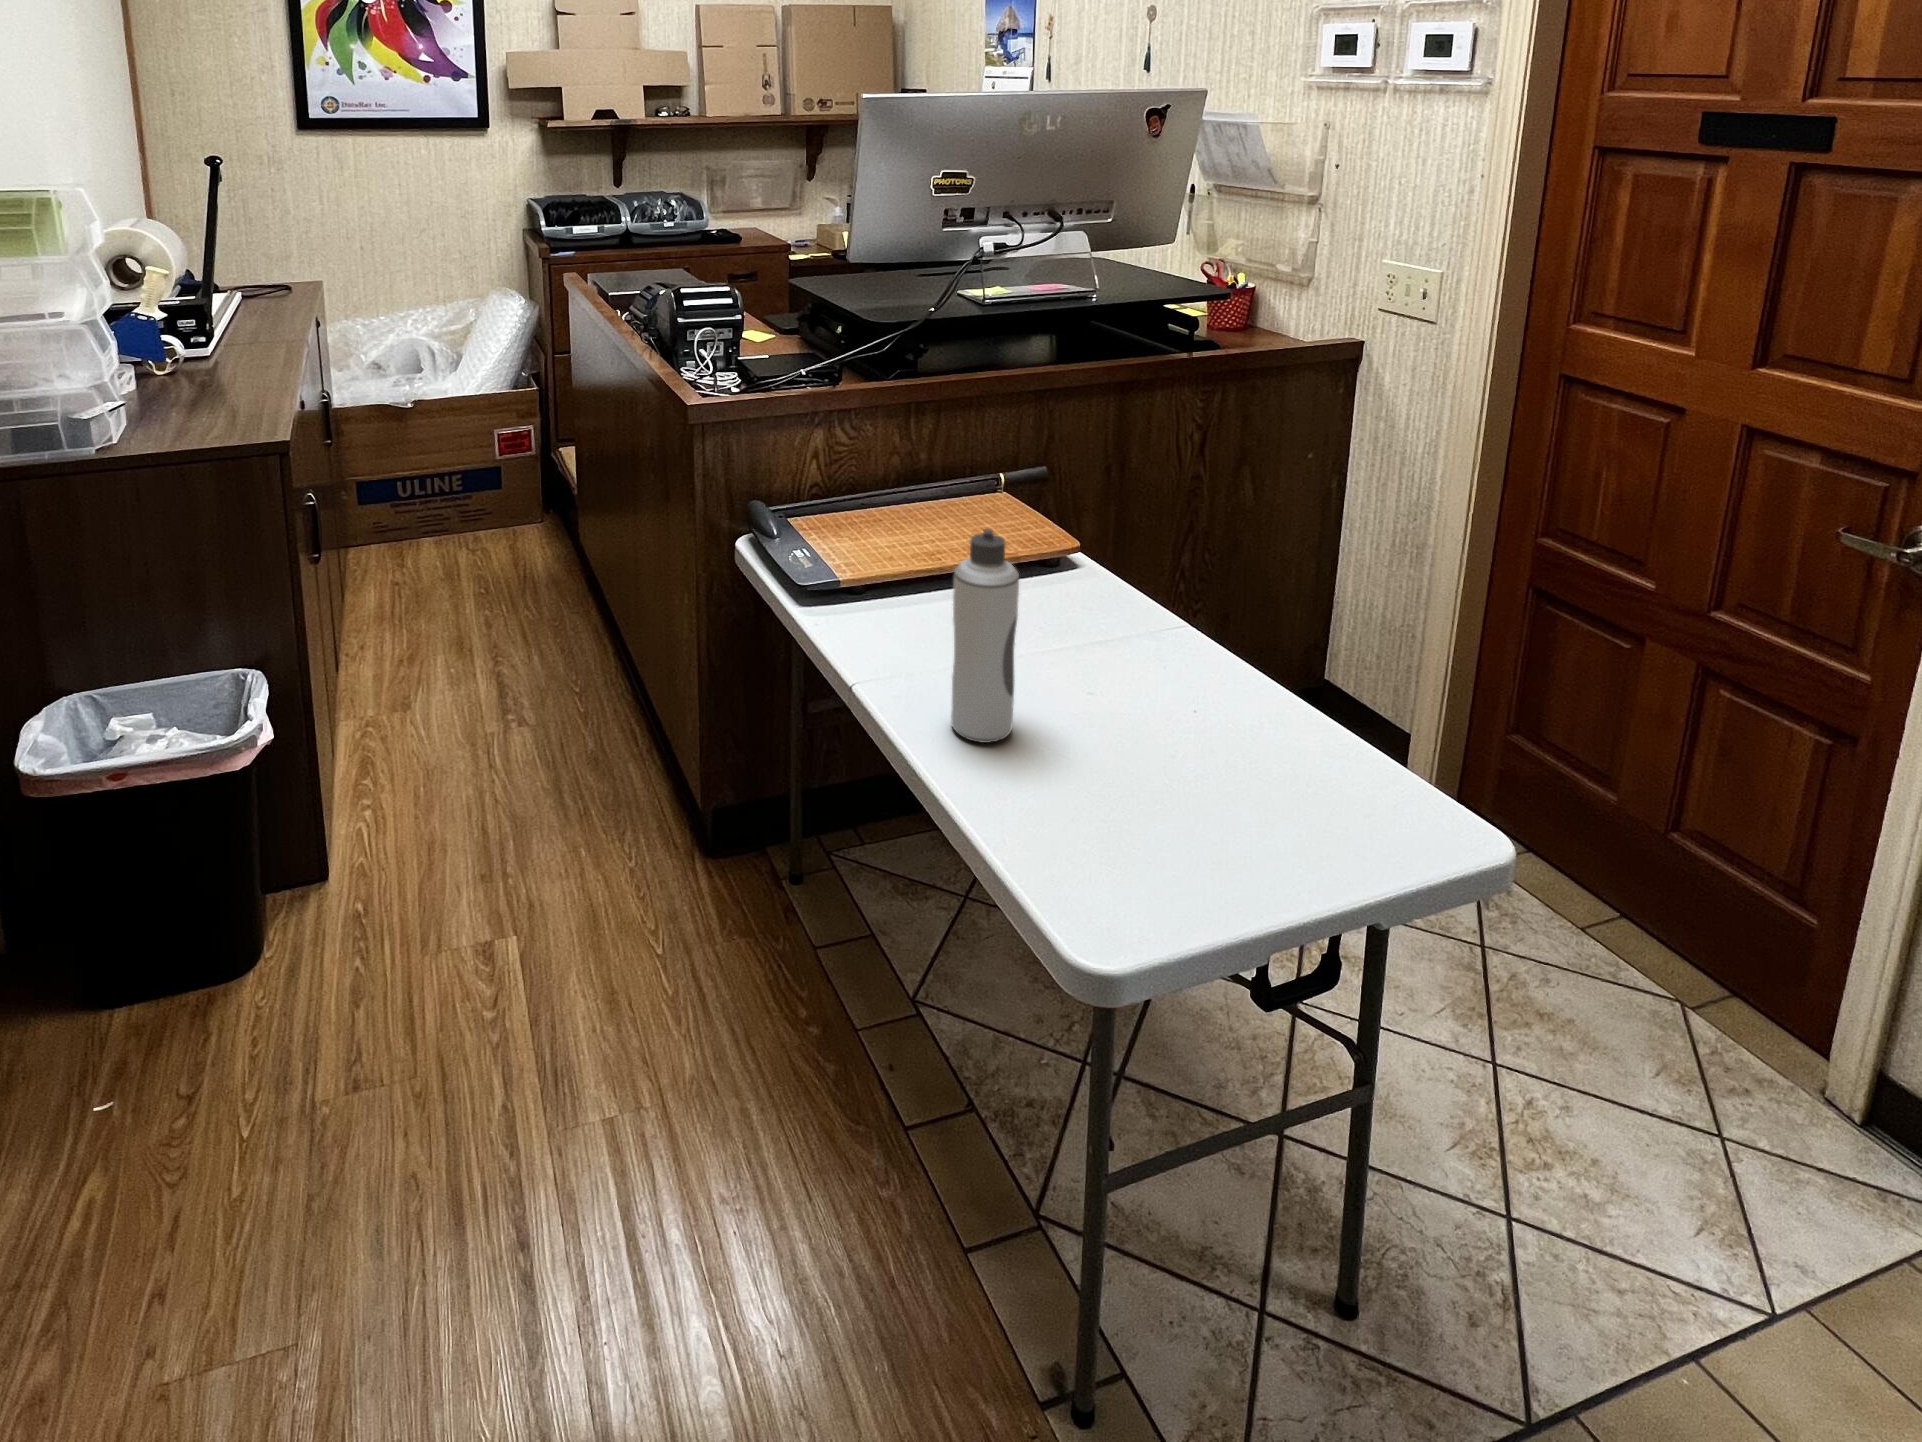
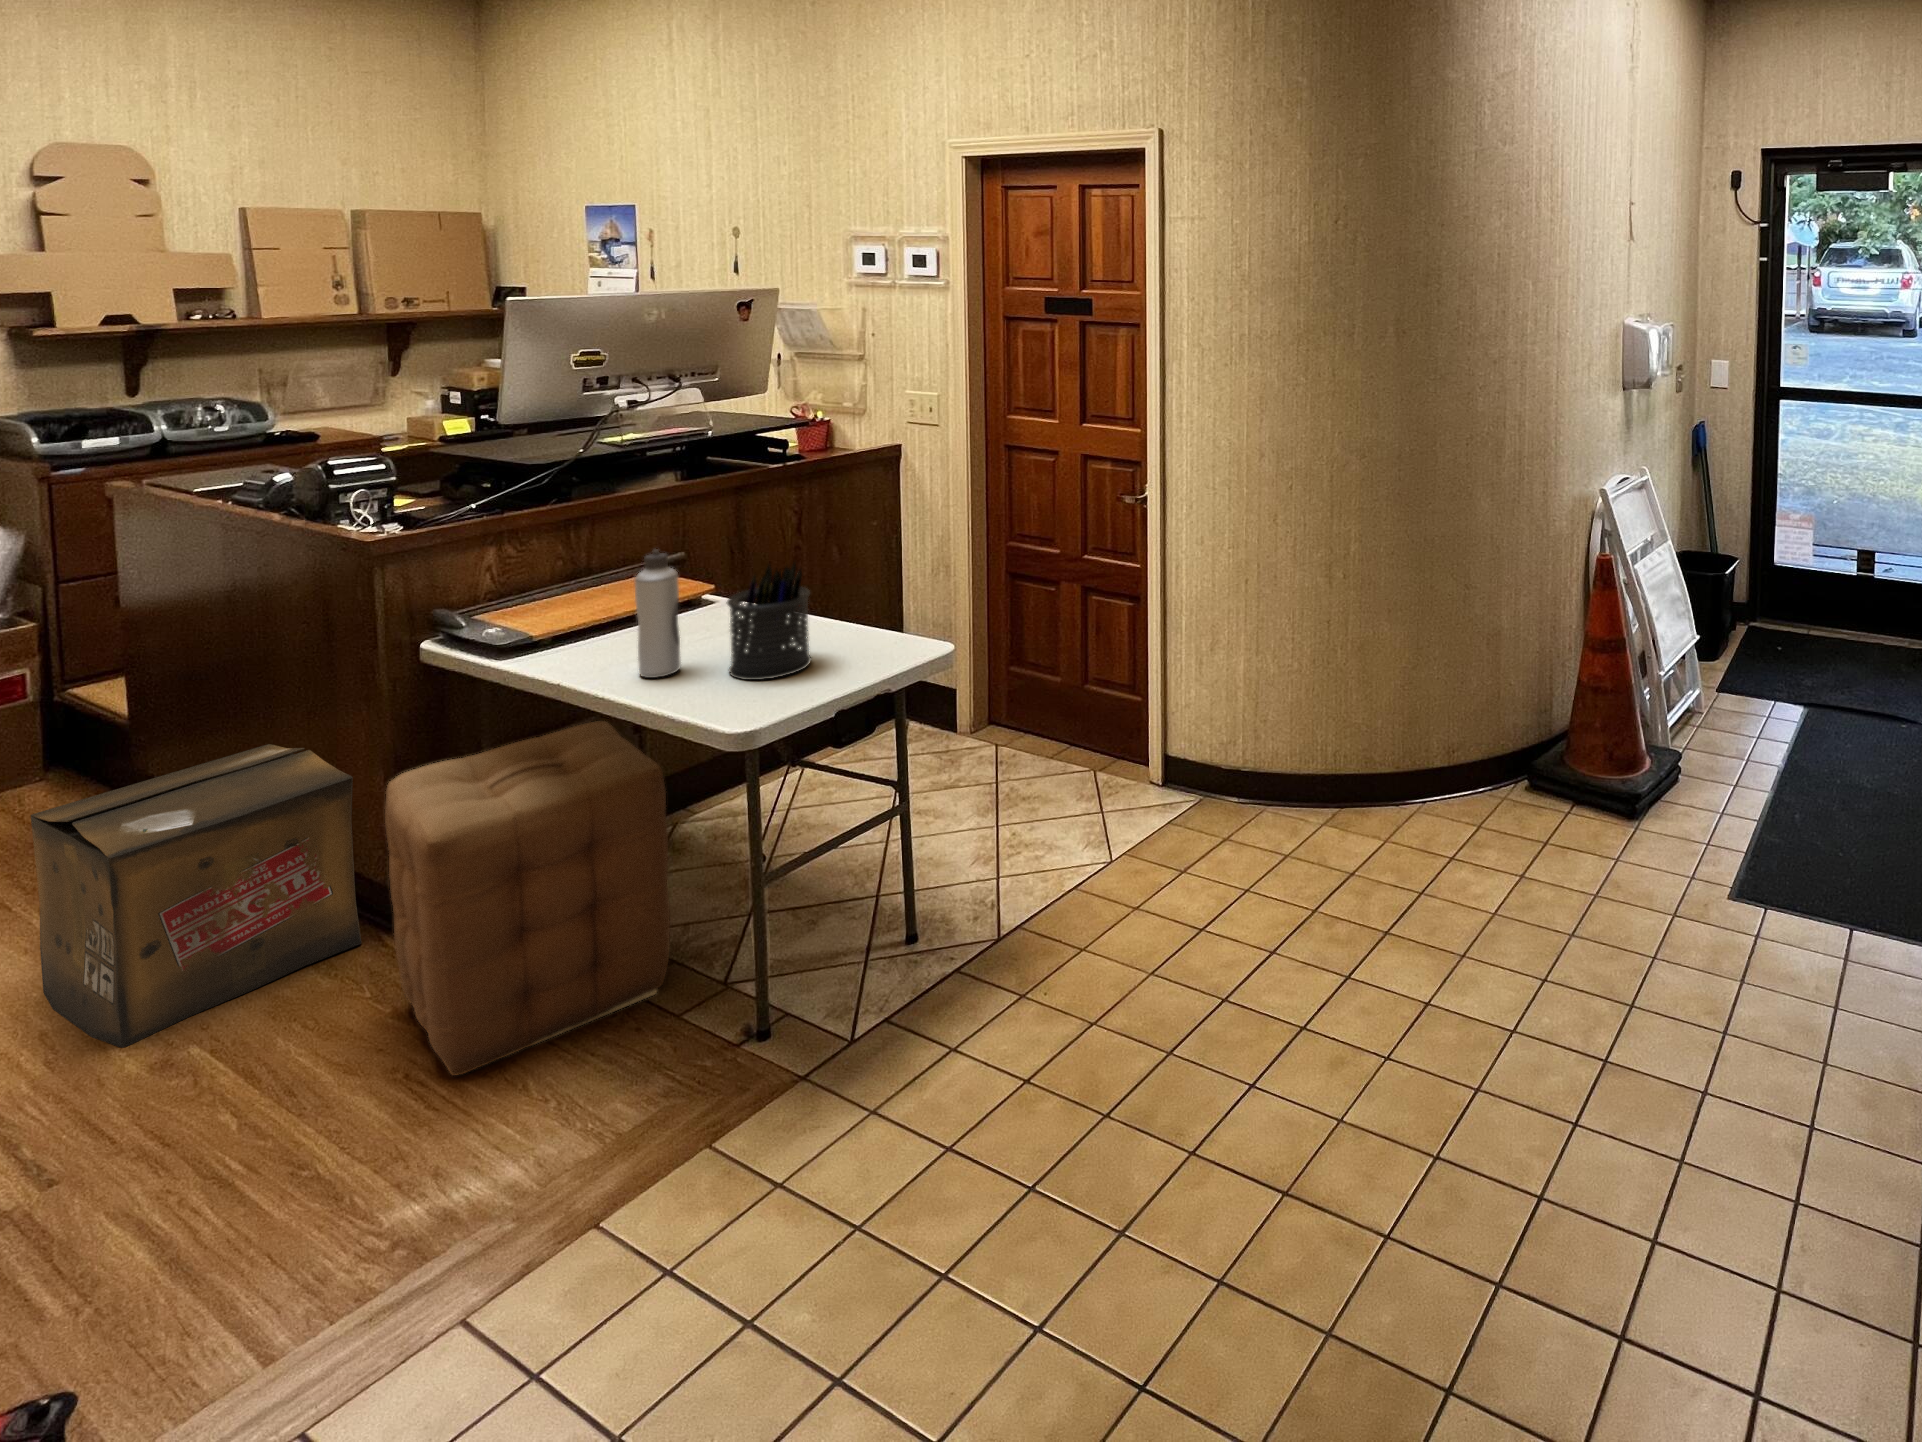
pen holder: none [1085,597,1237,819] -> present [727,562,811,680]
cardboard box: none [429,599,671,919] -> present [31,744,362,1048]
ottoman: none [660,719,978,1200] -> present [385,721,670,1076]

